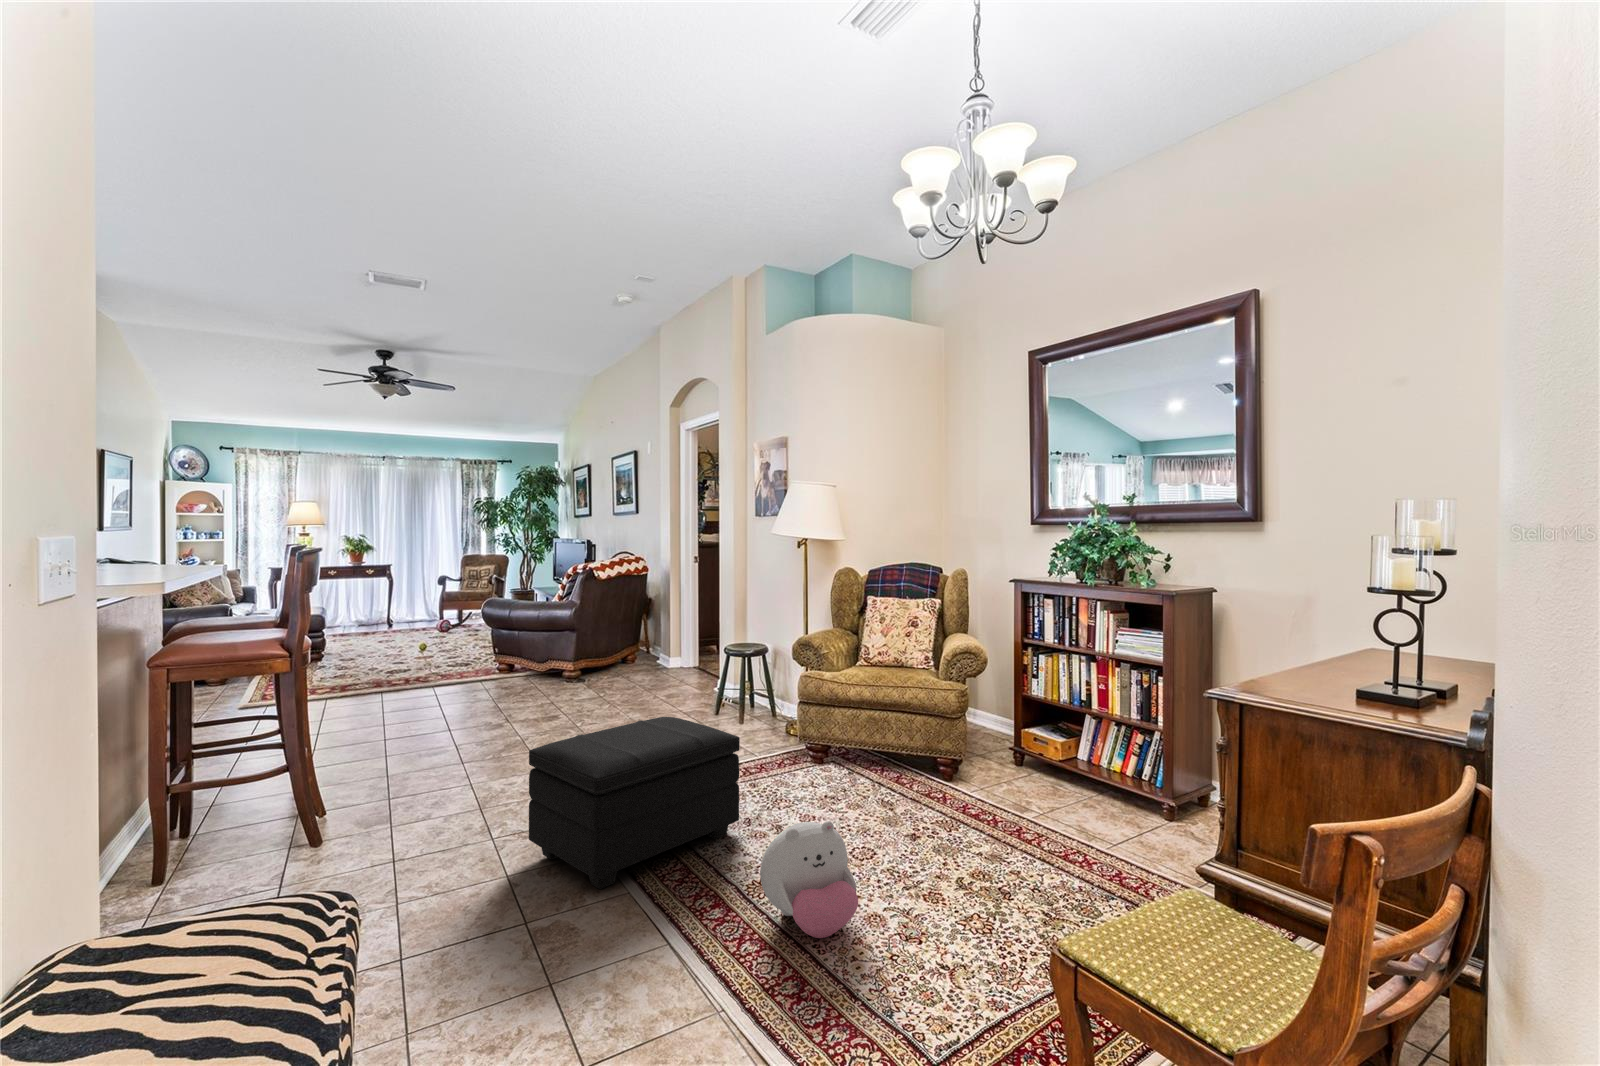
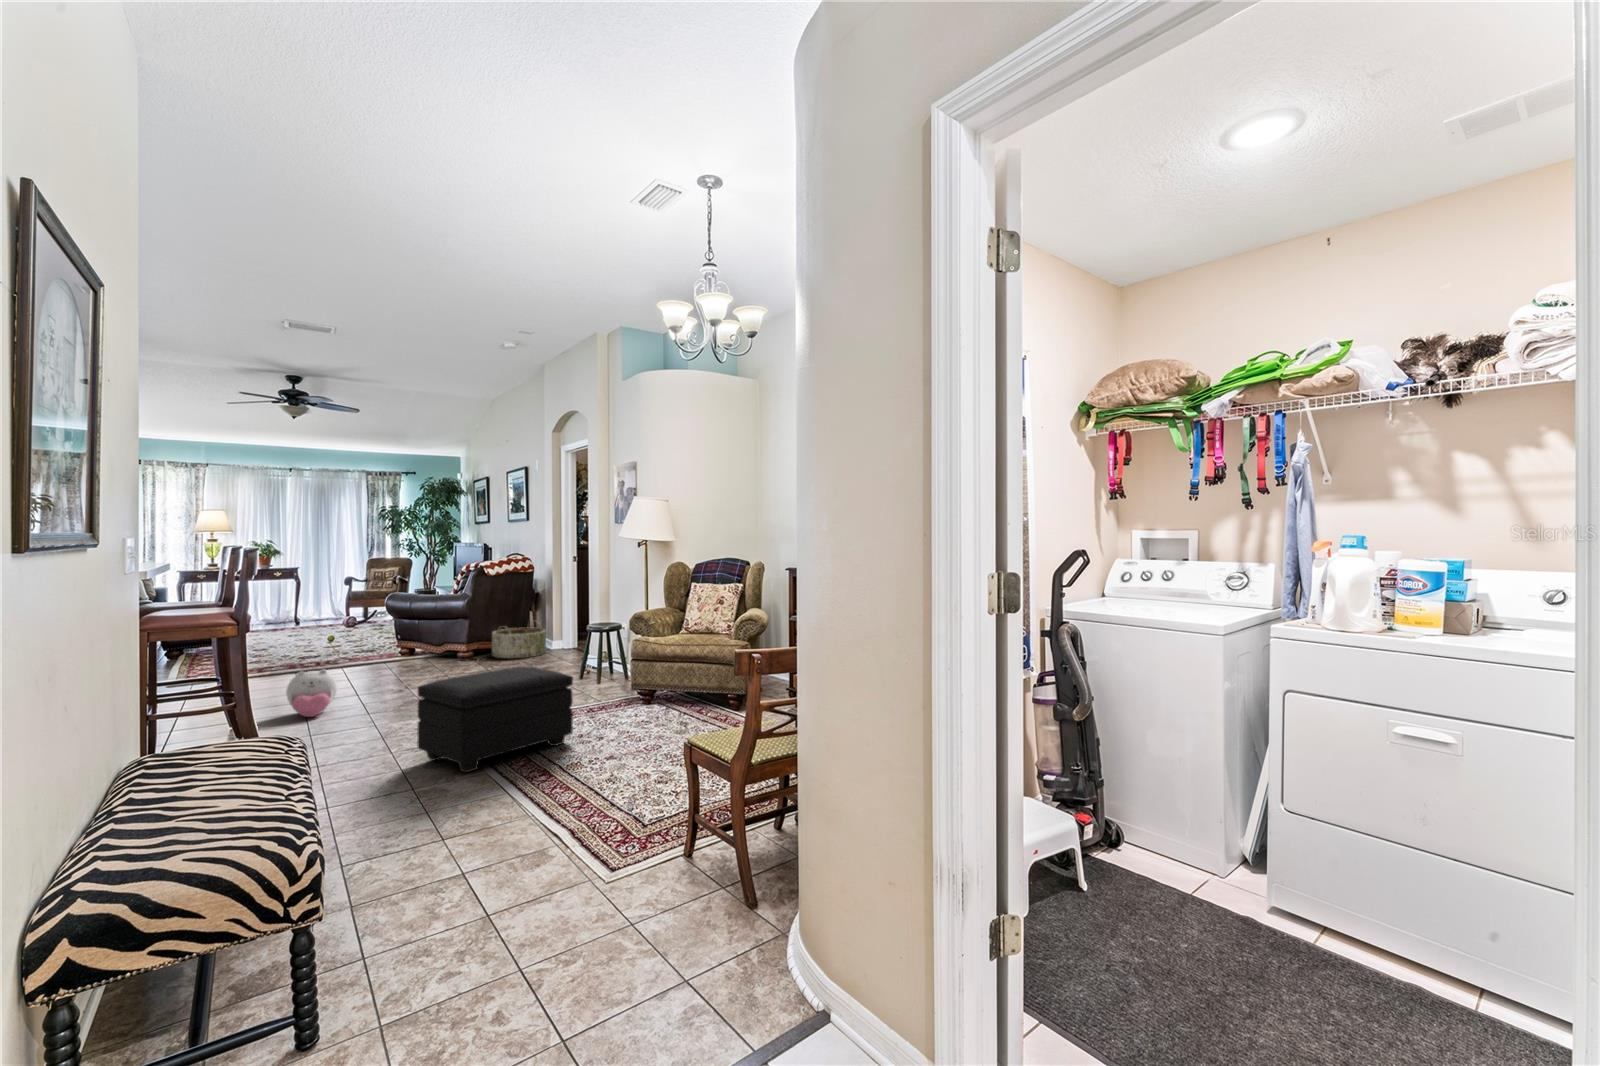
basket: none [602,634,665,681] -> present [492,623,546,658]
plush toy: present [760,821,858,938] -> present [286,669,337,717]

